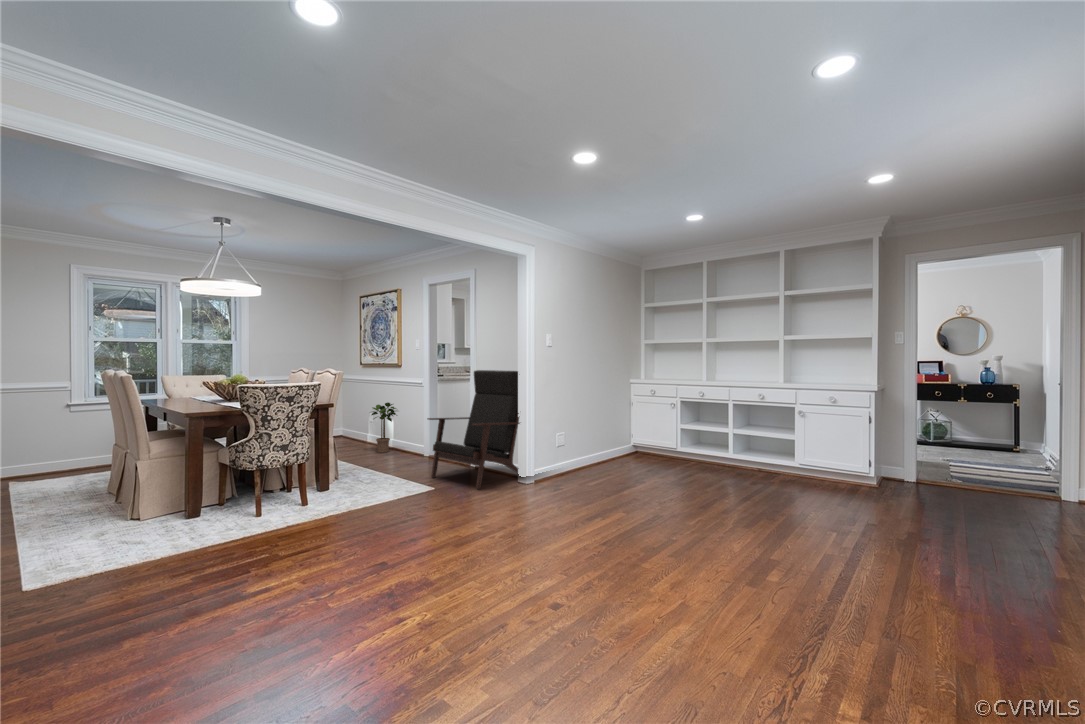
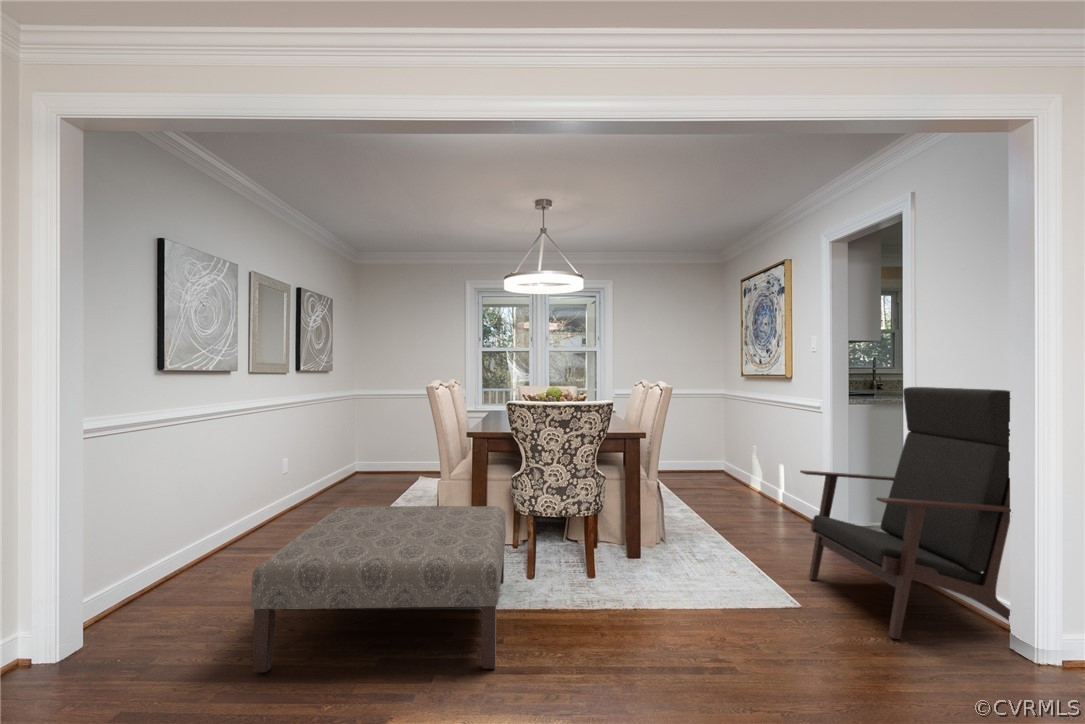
potted plant: present [372,403,396,453] -> none [739,434,788,509]
ottoman: none [58,466,290,611] -> present [251,506,506,673]

